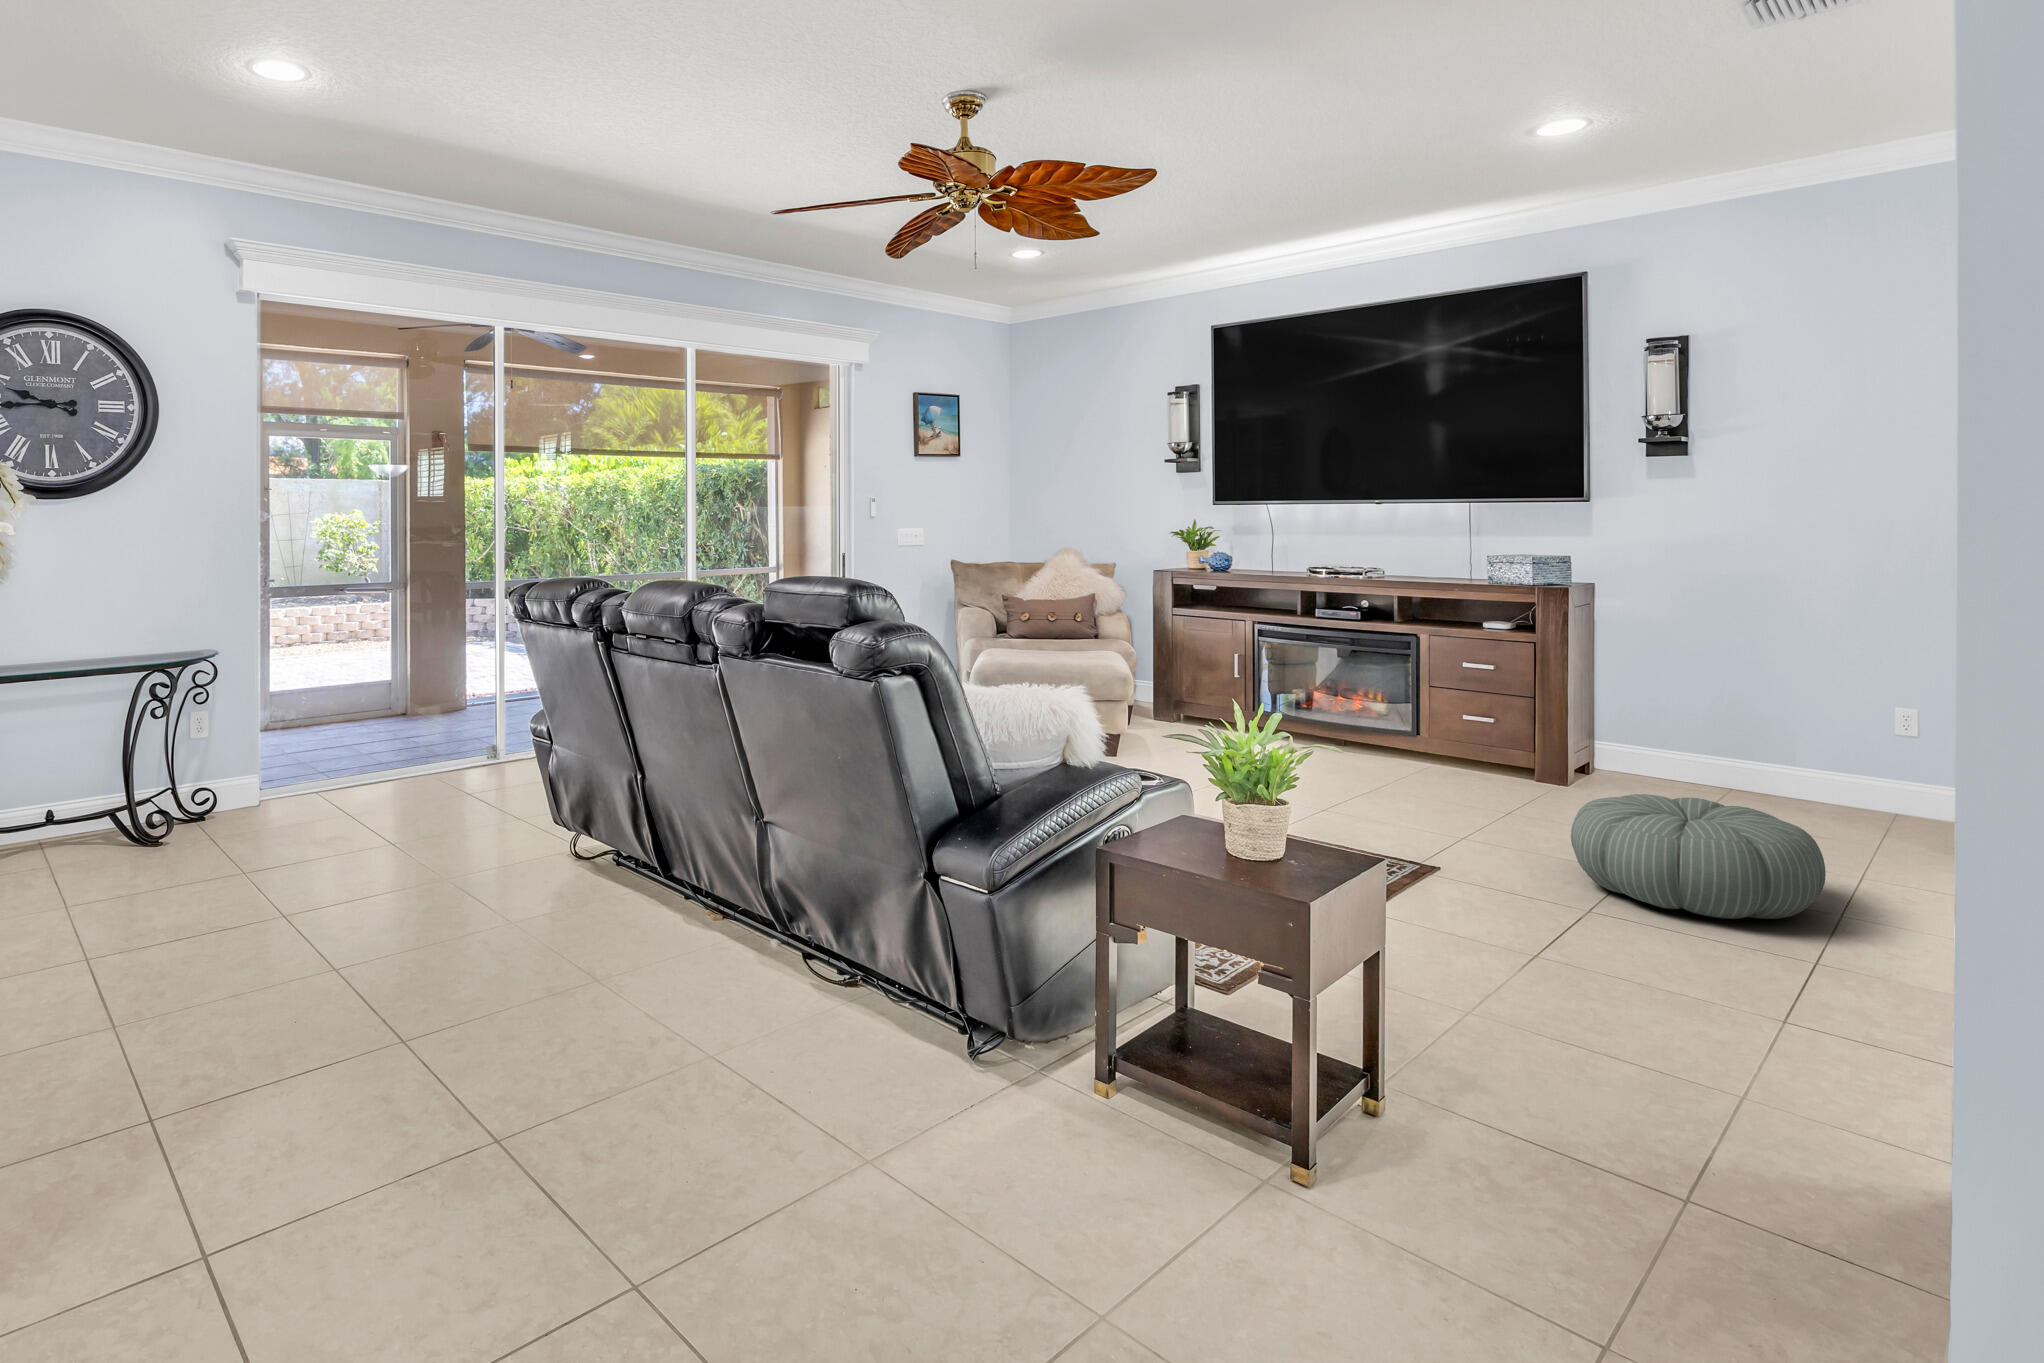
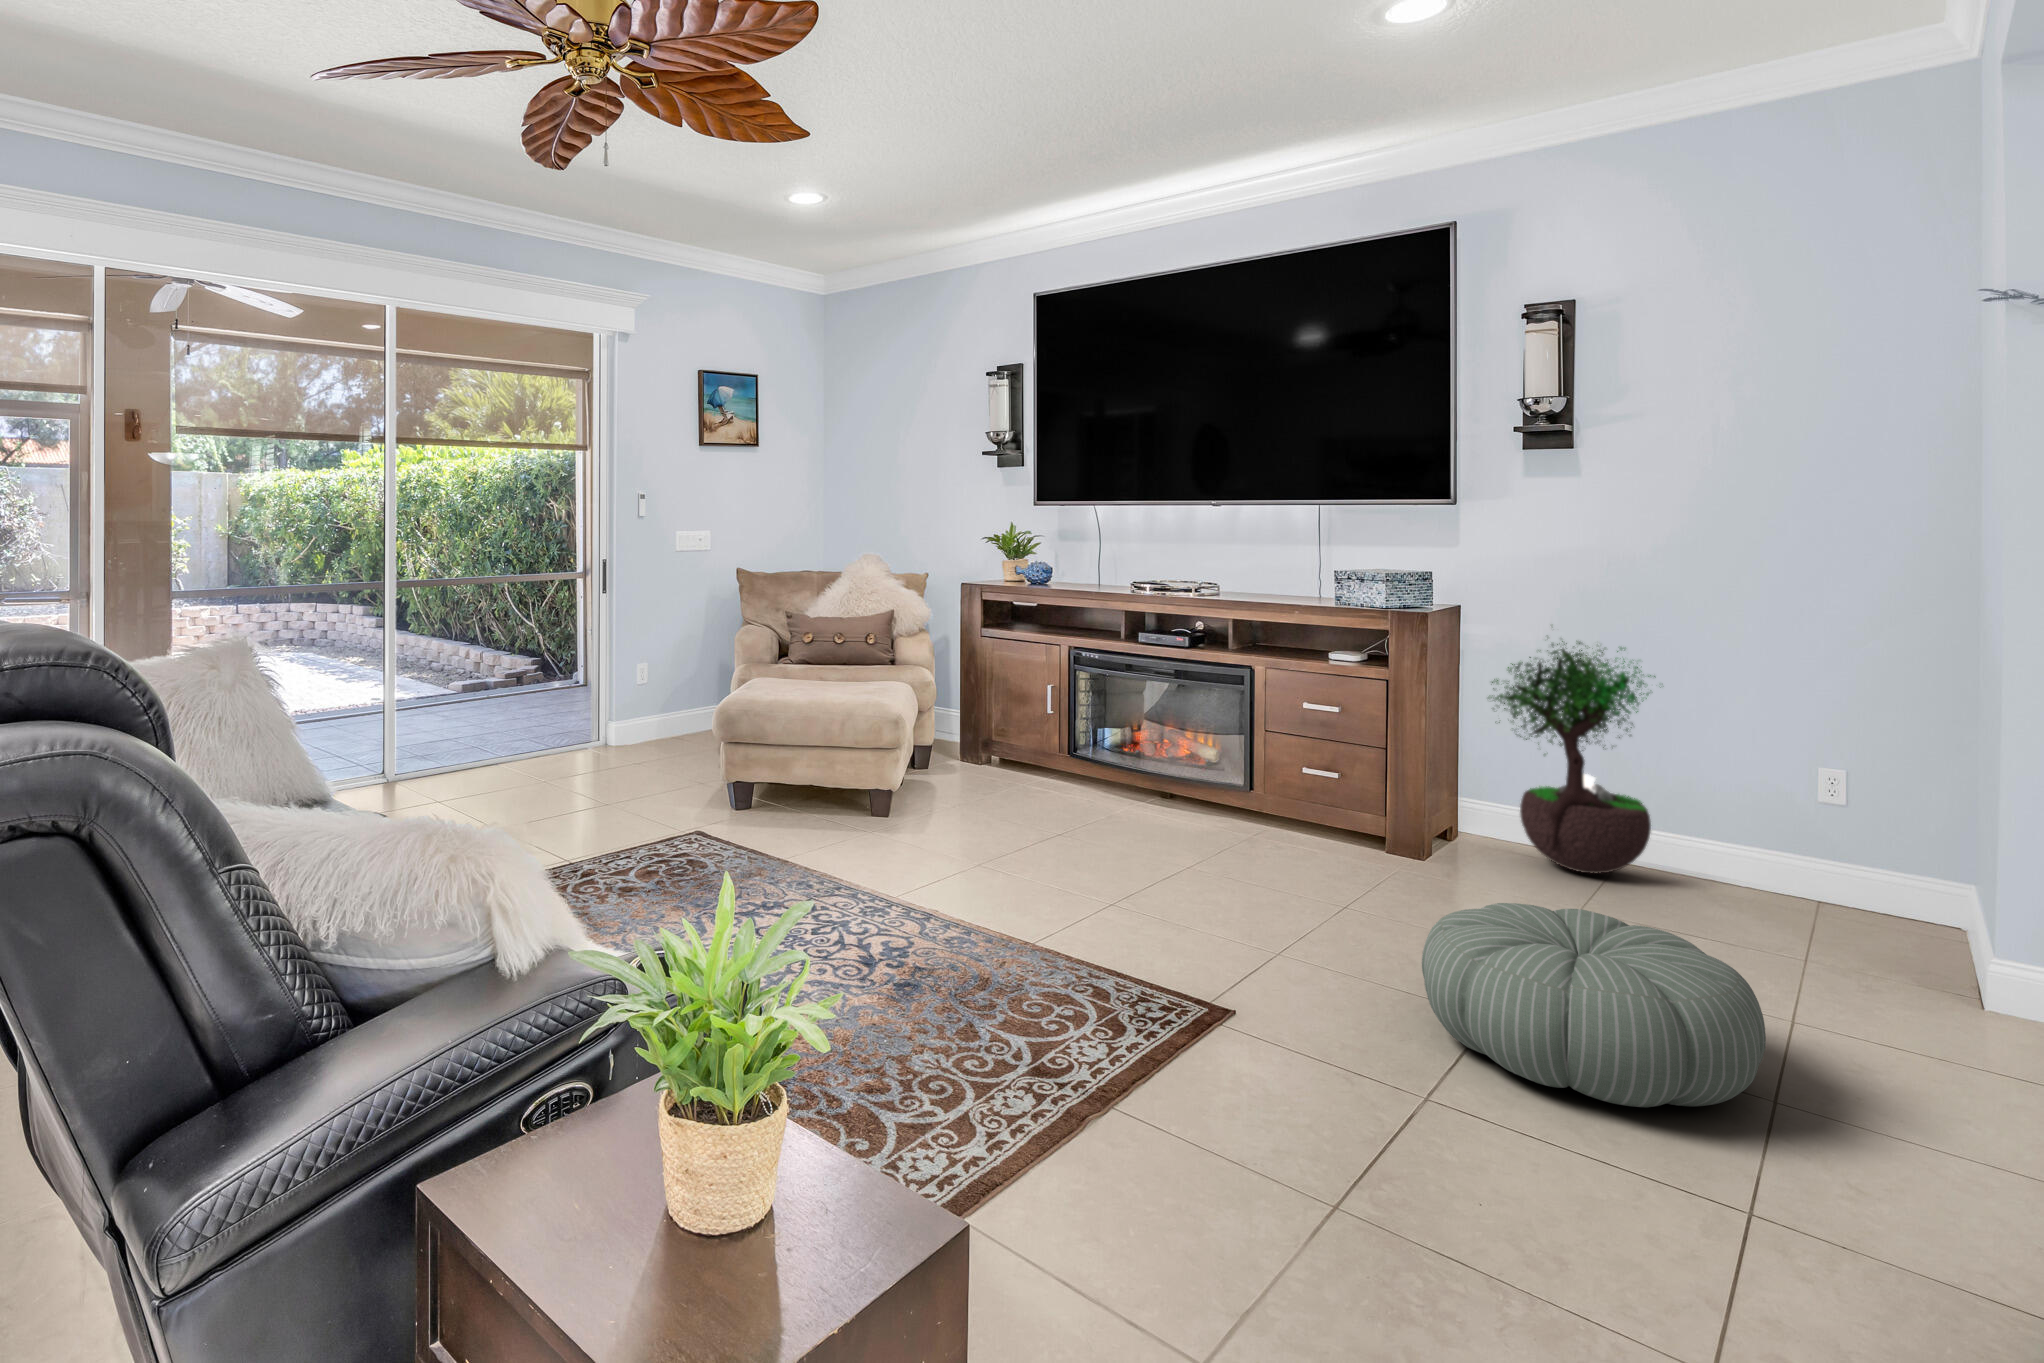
potted tree: none [1618,596,1765,796] -> present [1488,641,1655,874]

